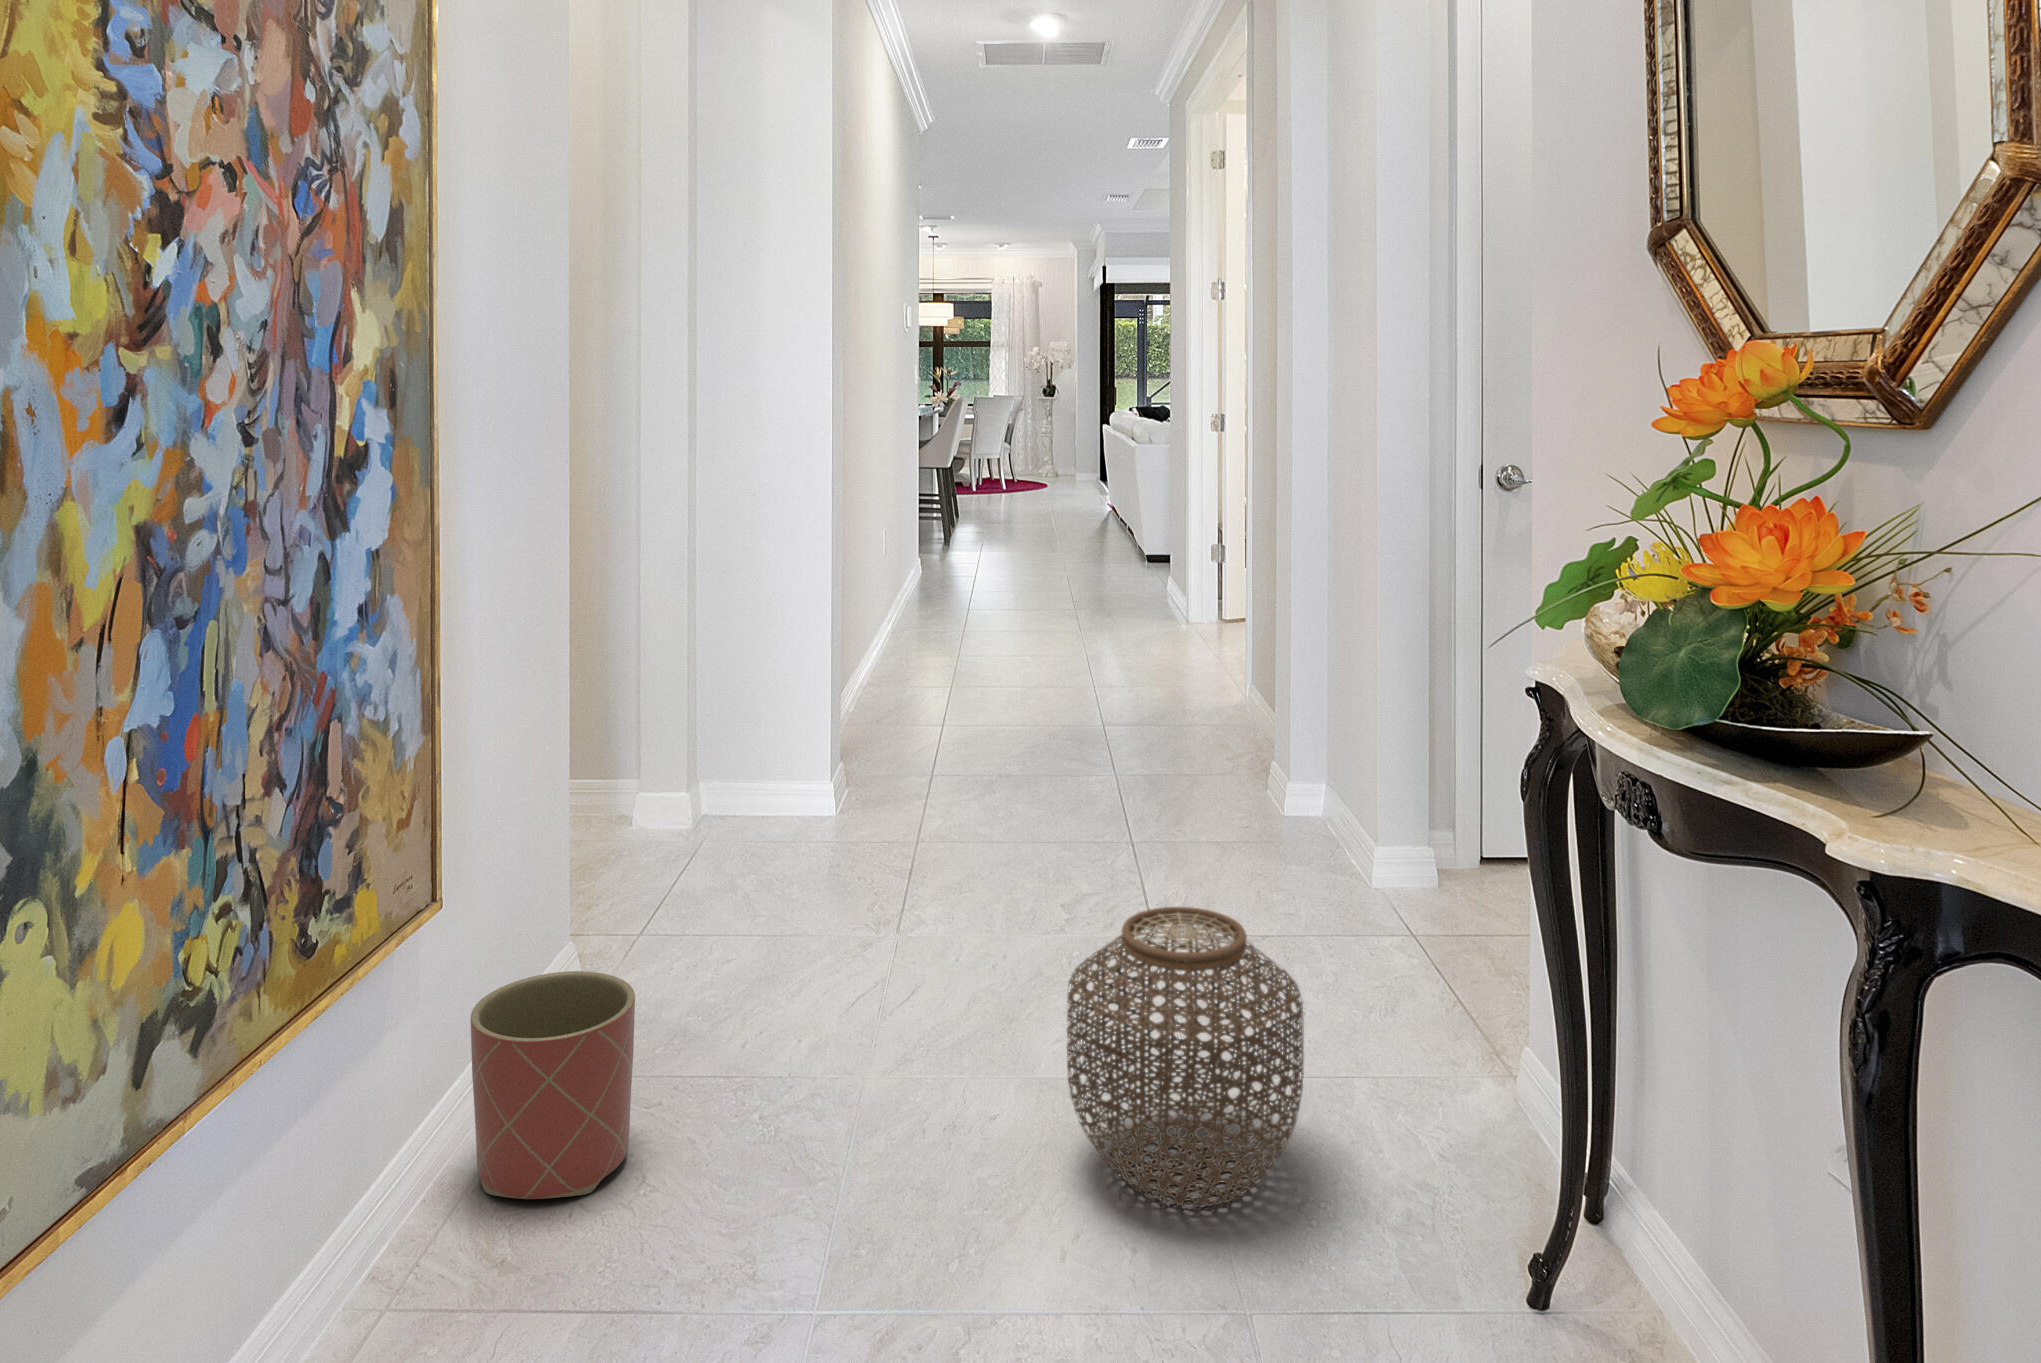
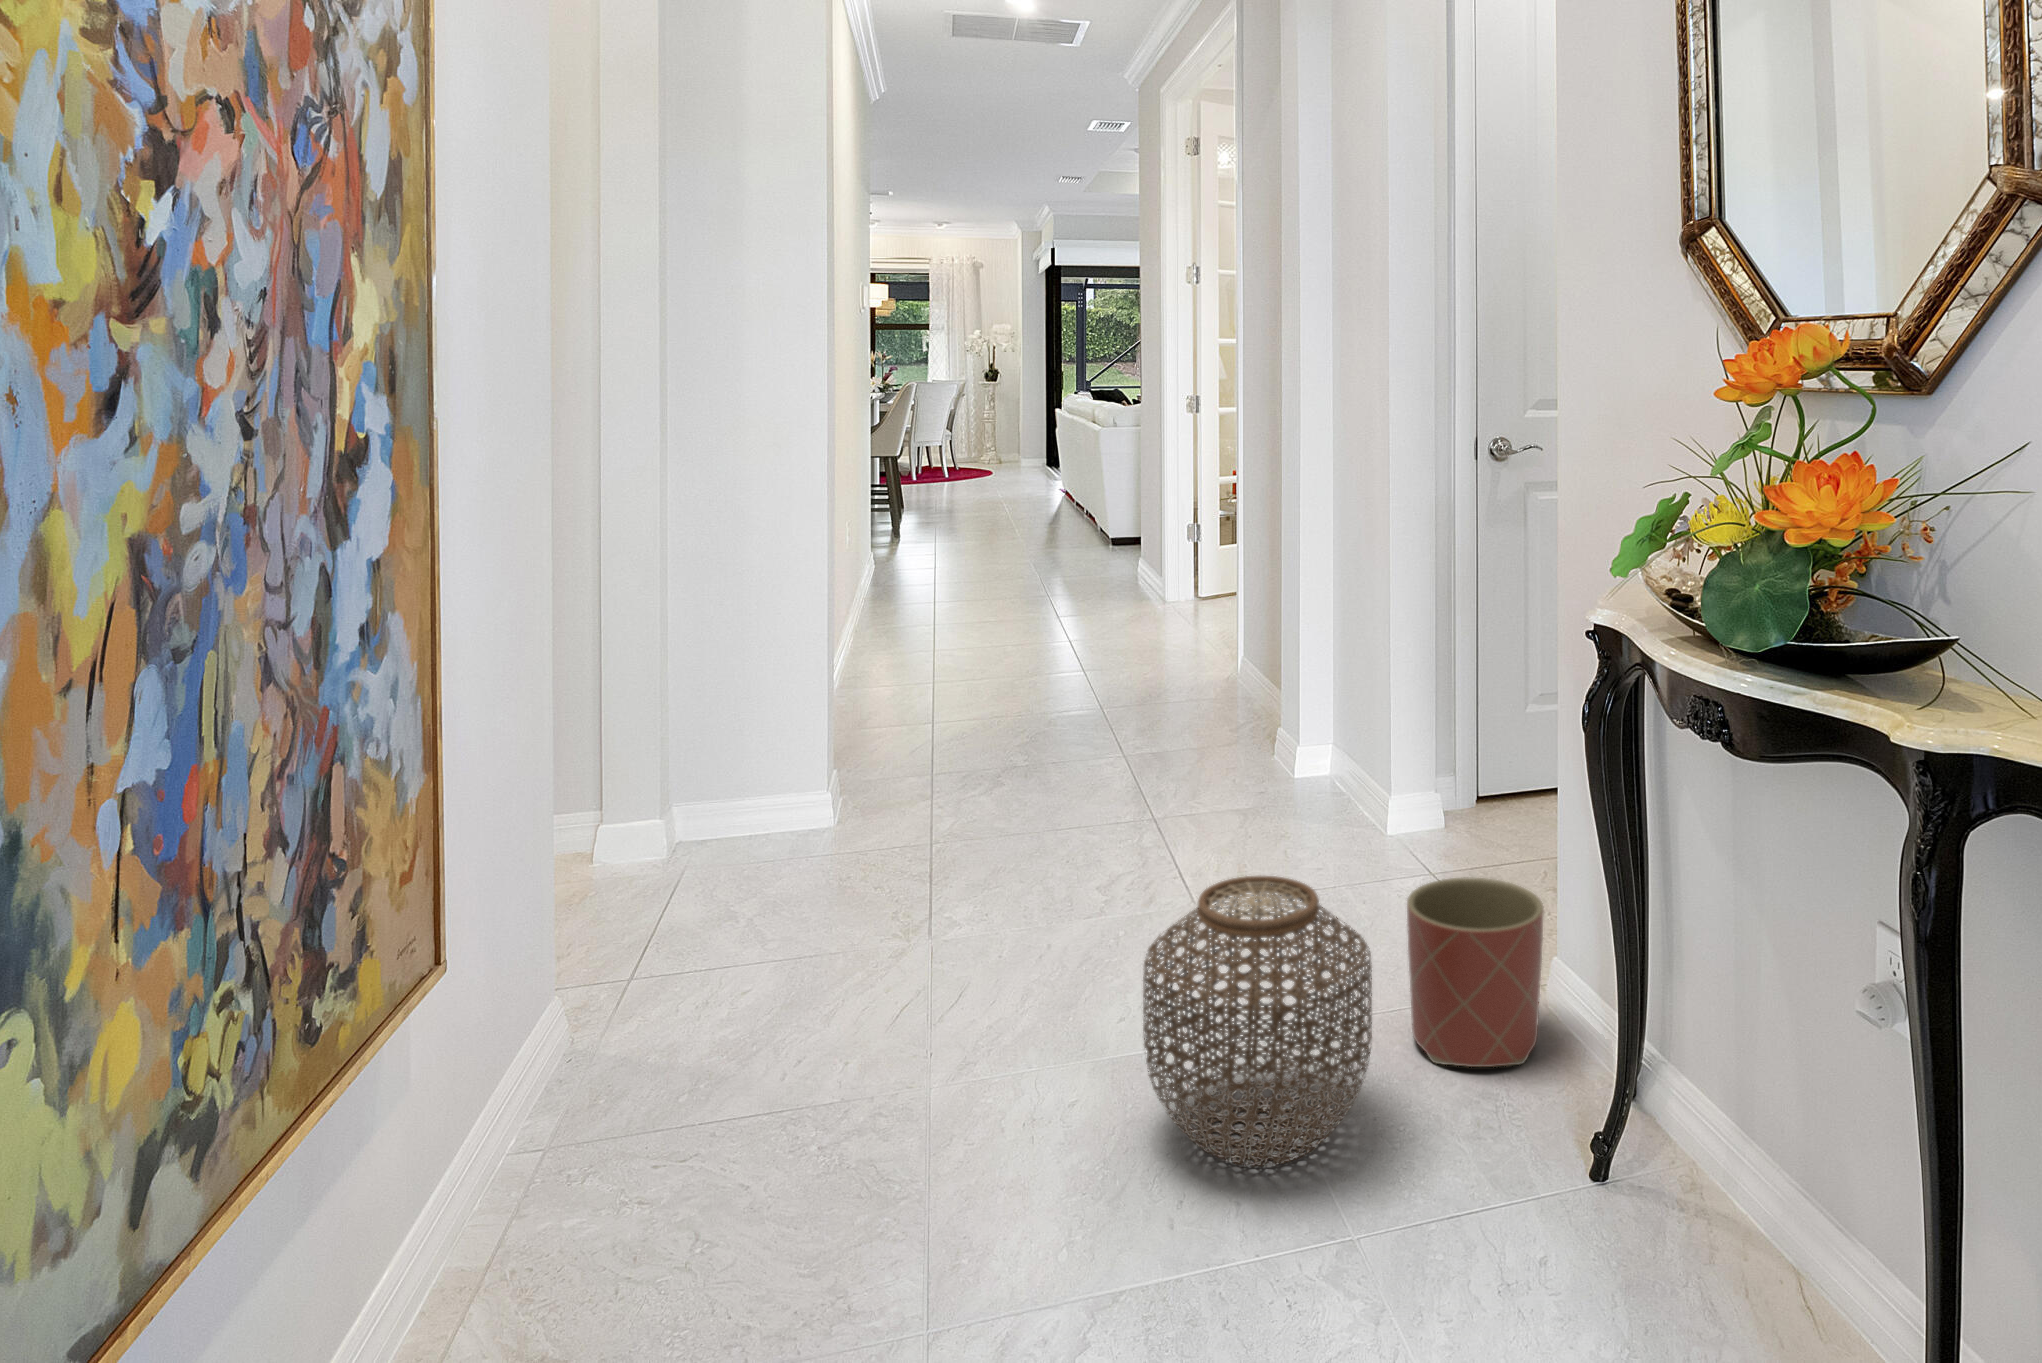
planter: present [470,971,635,1199] -> present [1407,877,1544,1067]

